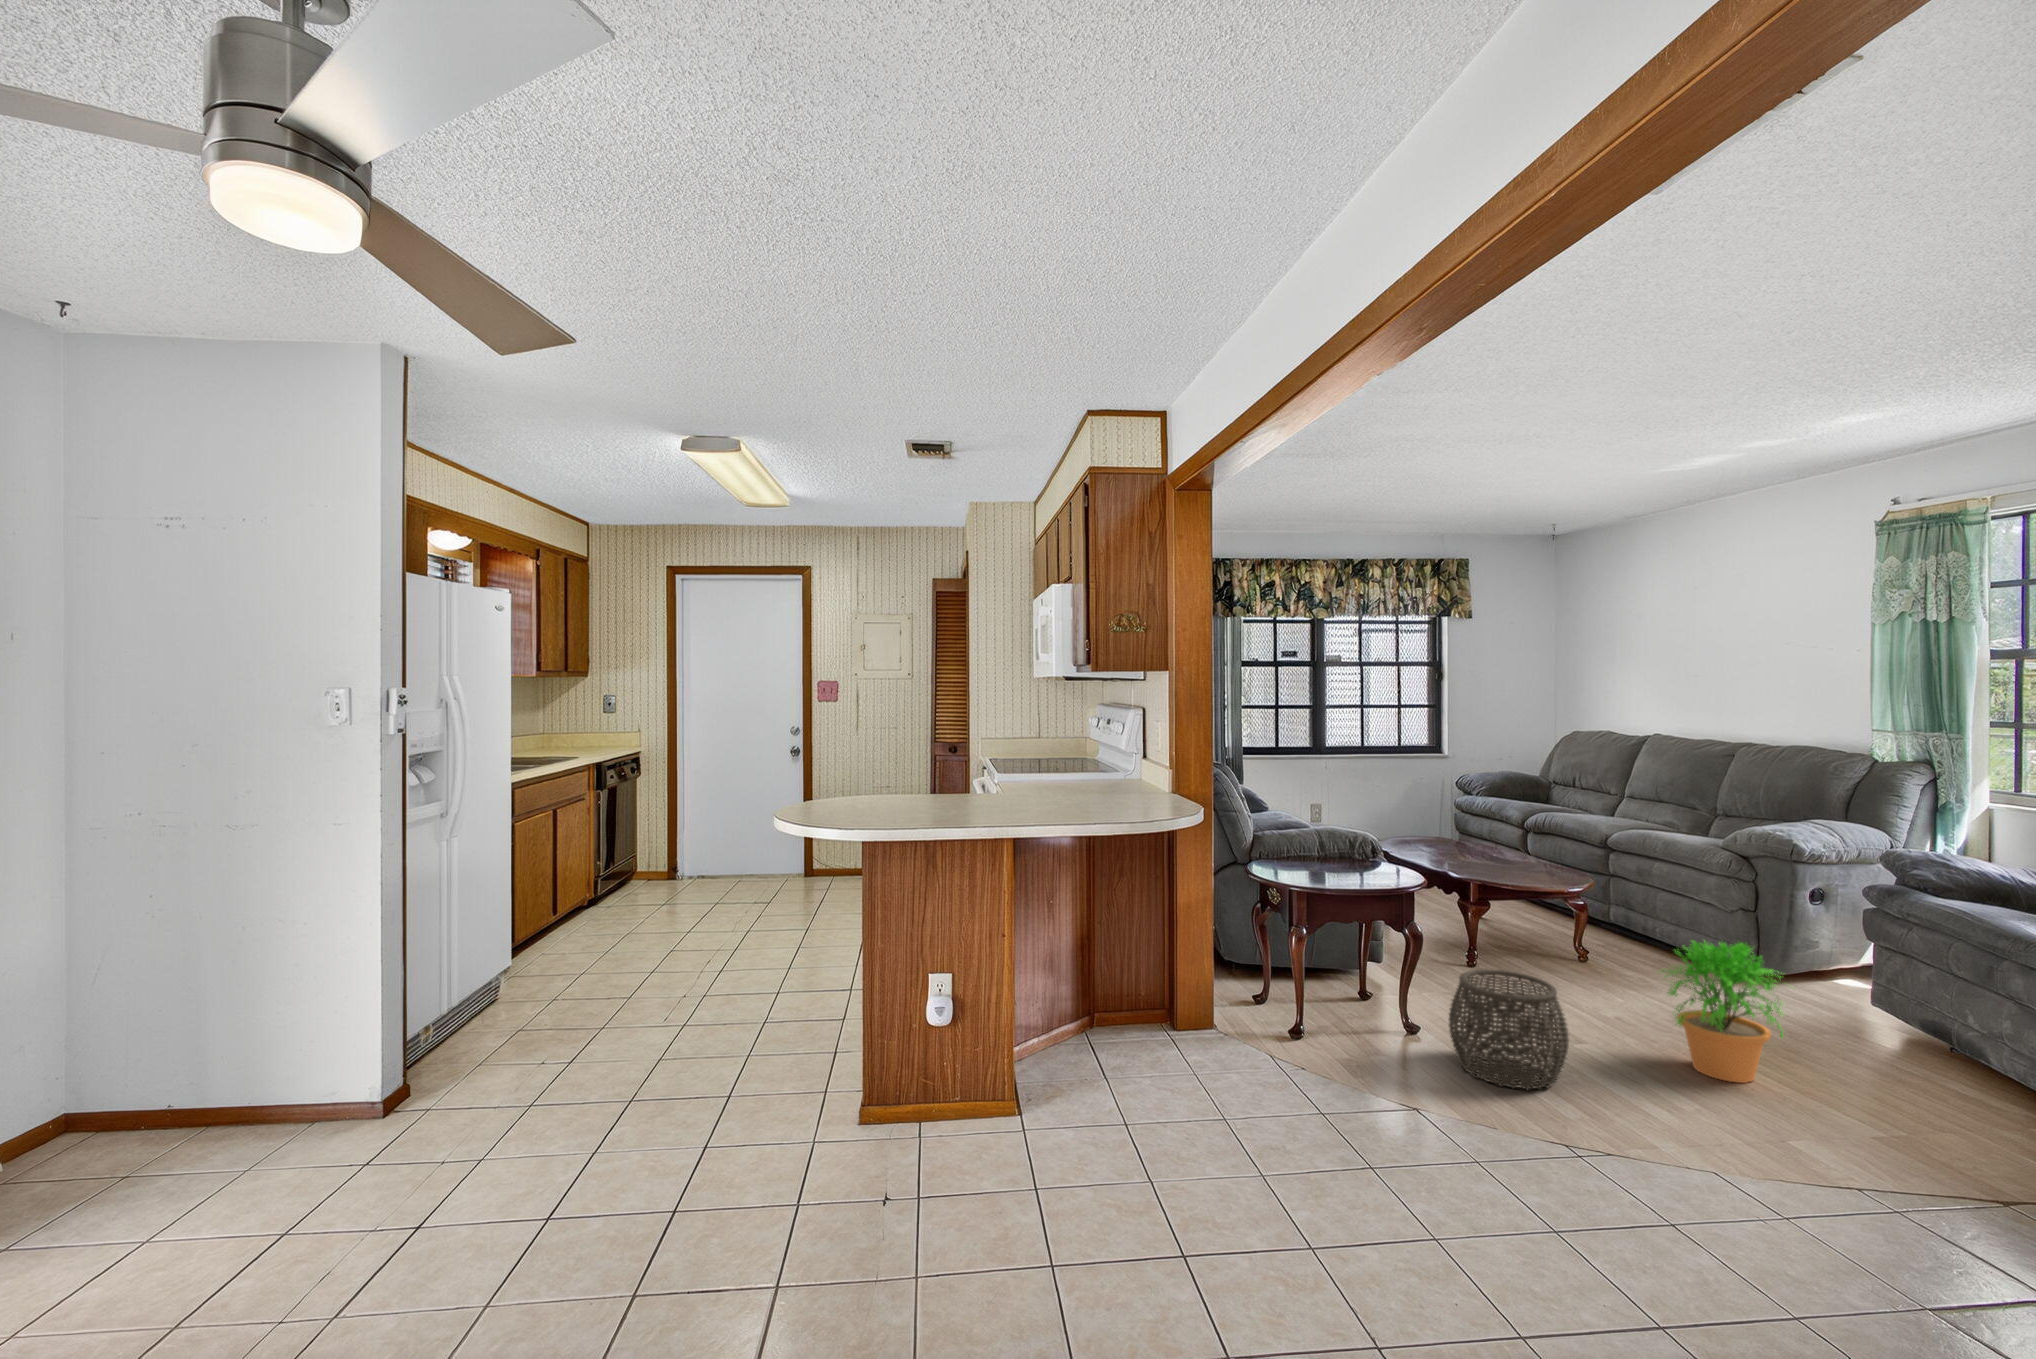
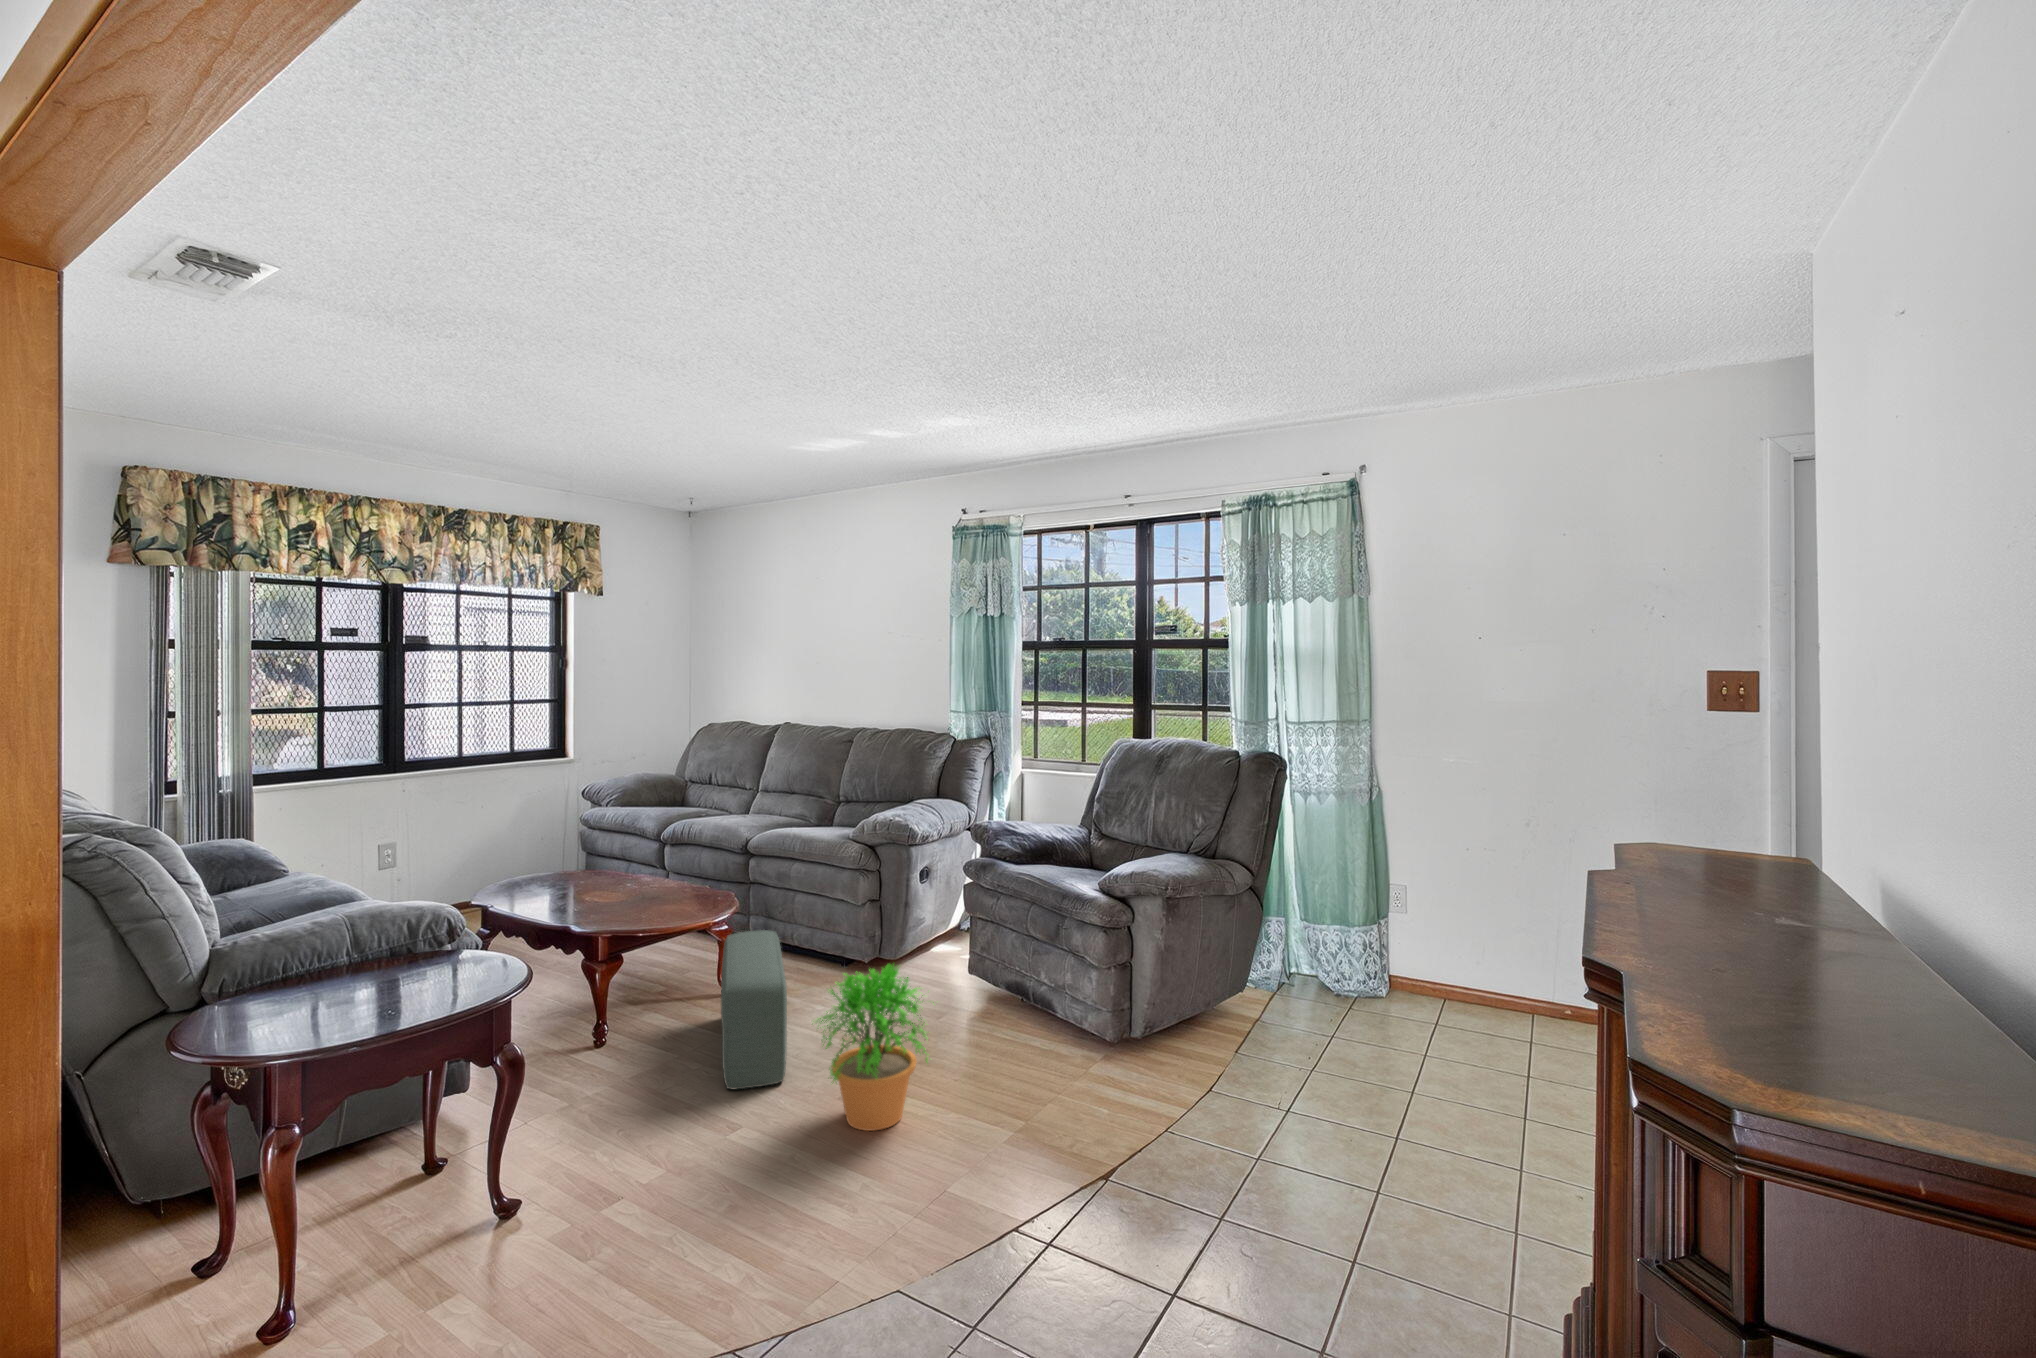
pouf: none [1577,904,1637,1026] -> present [721,930,787,1089]
woven basket: present [1448,969,1569,1090] -> none [553,1085,721,1282]

